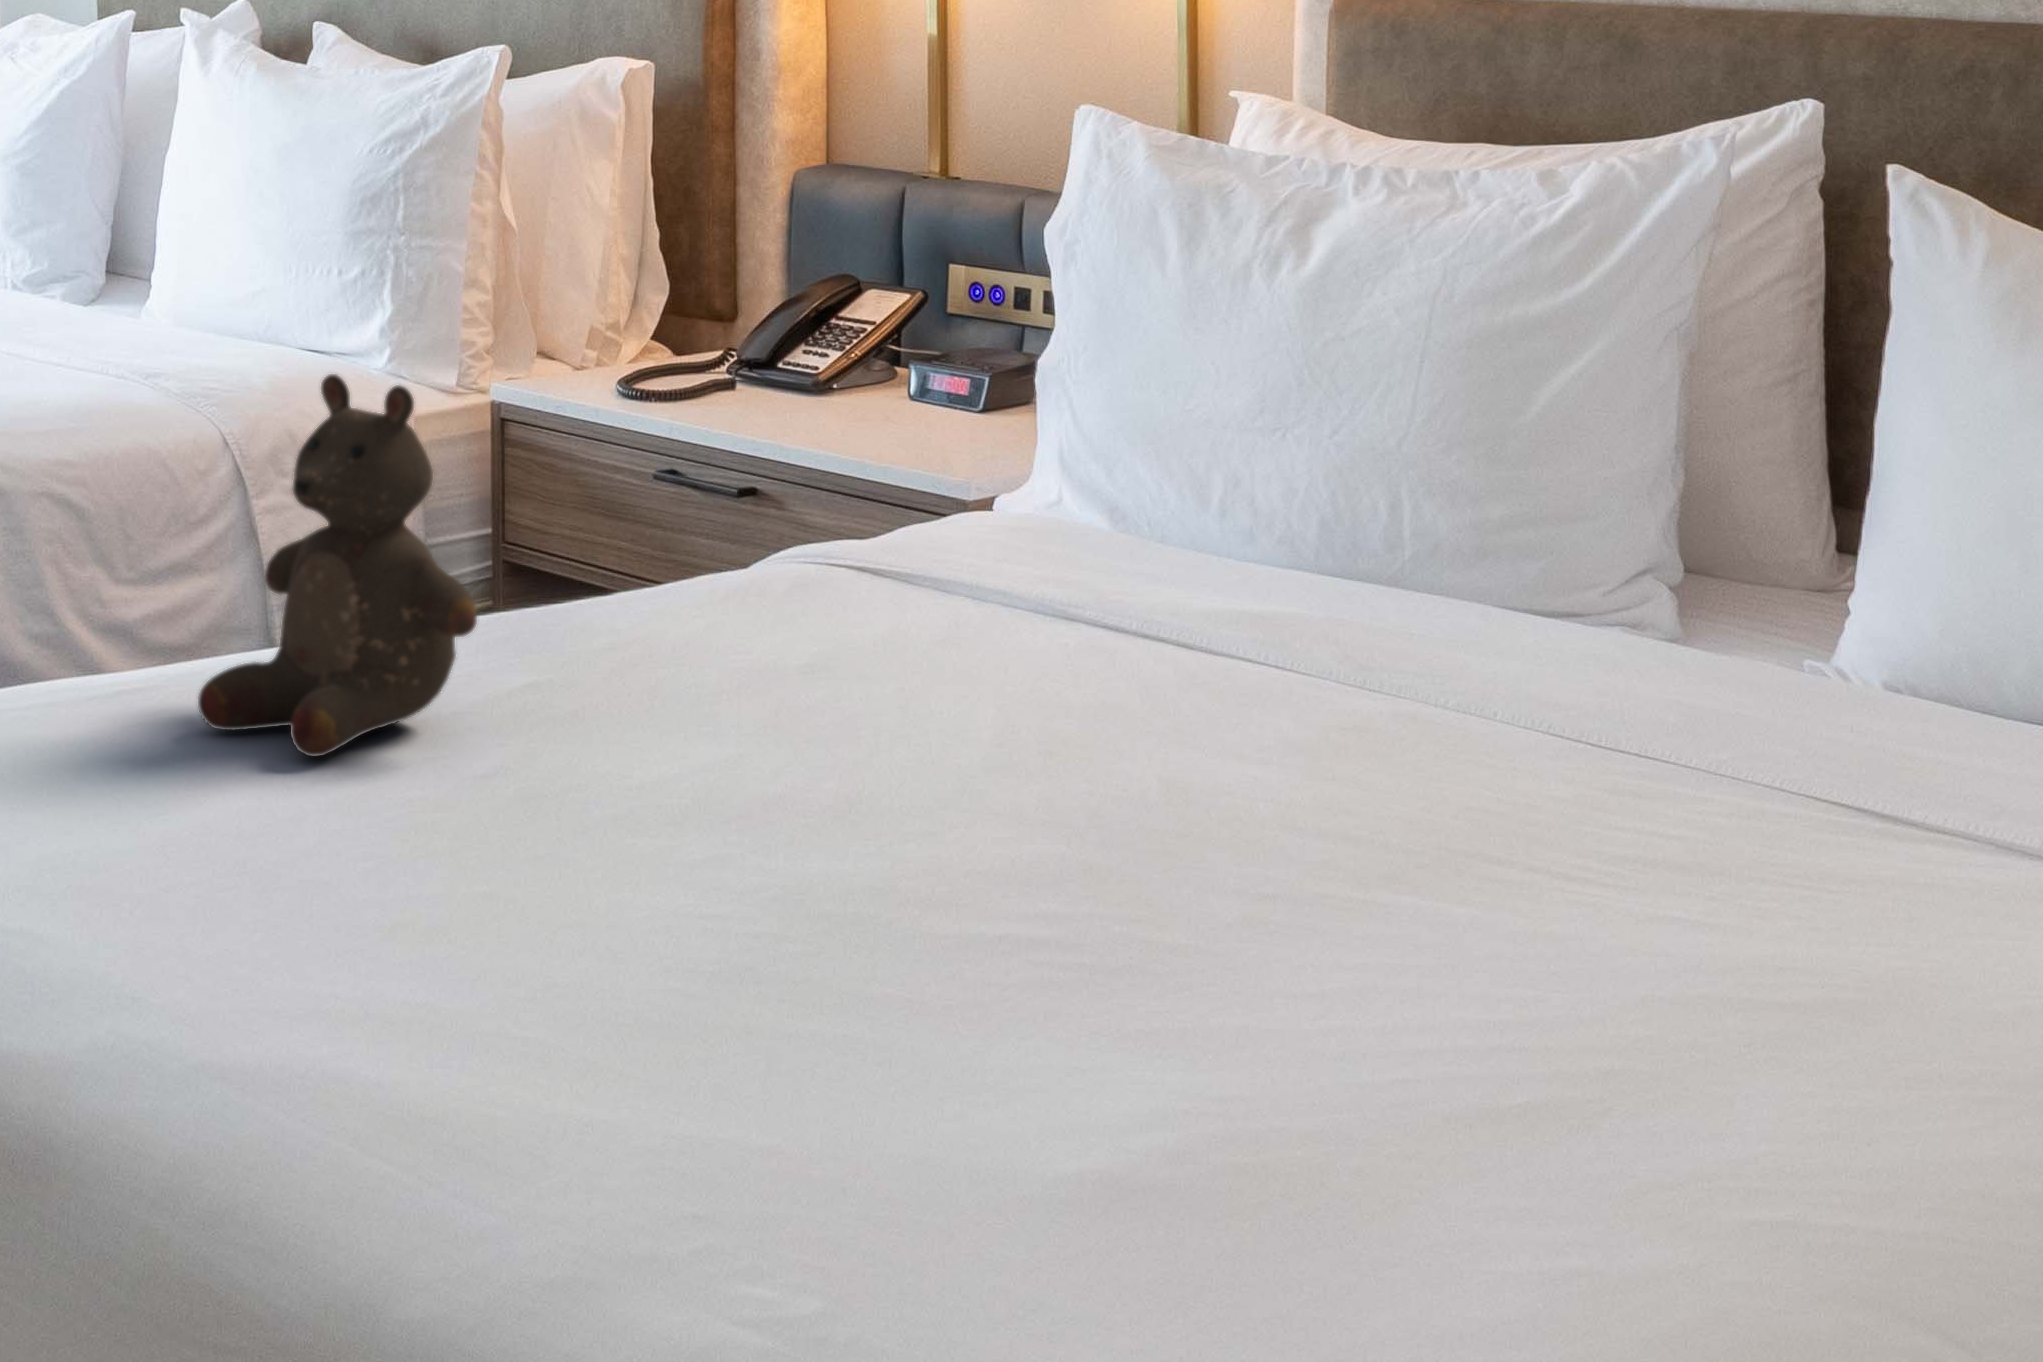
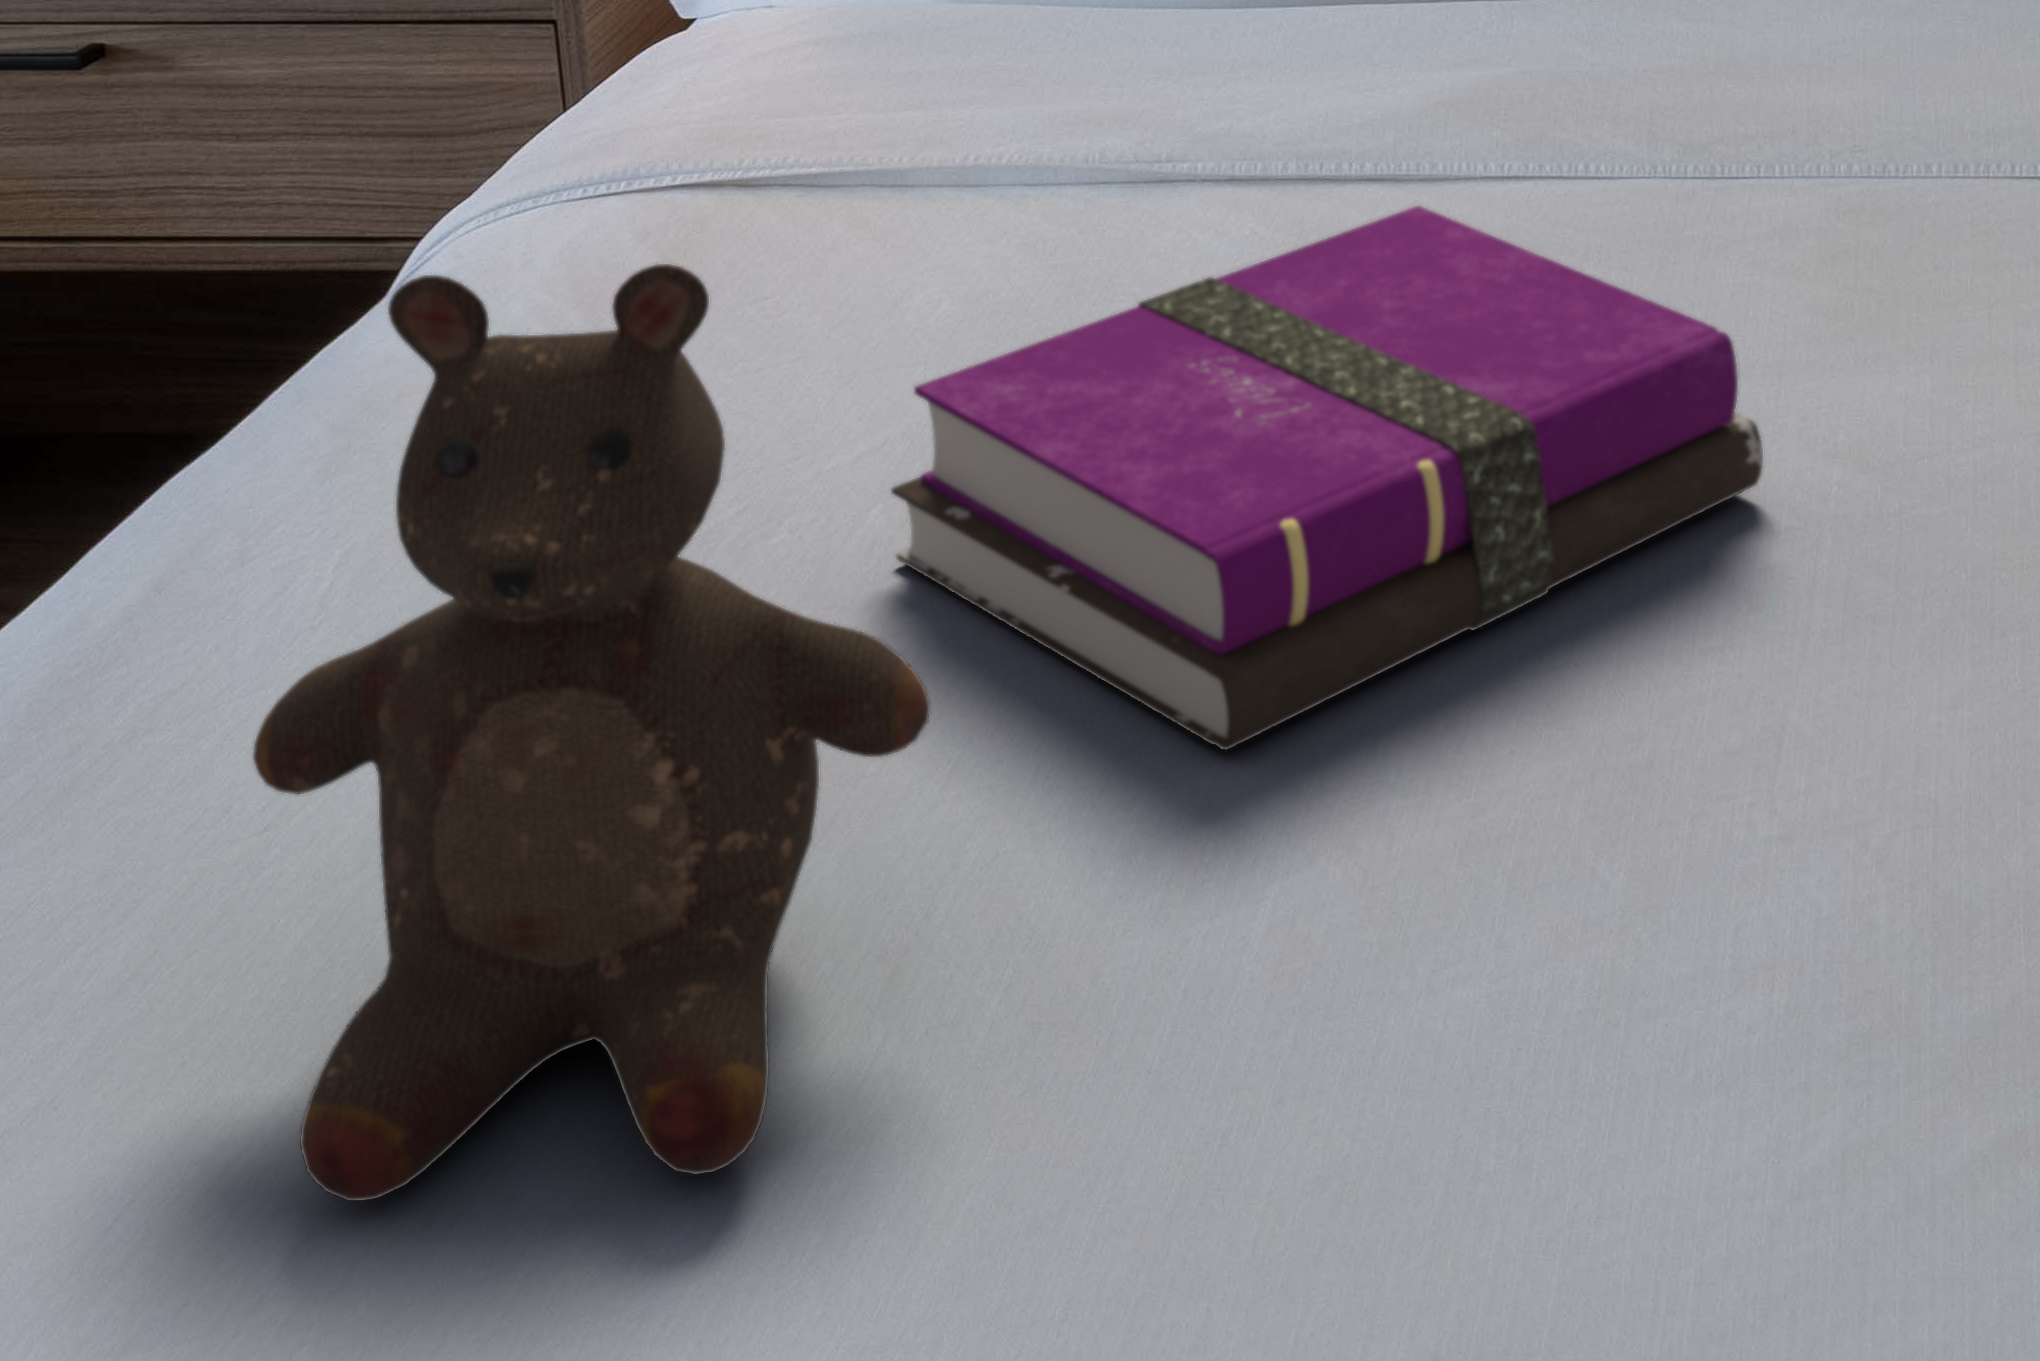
notebook: none [659,576,1064,756] -> present [891,206,1763,750]

